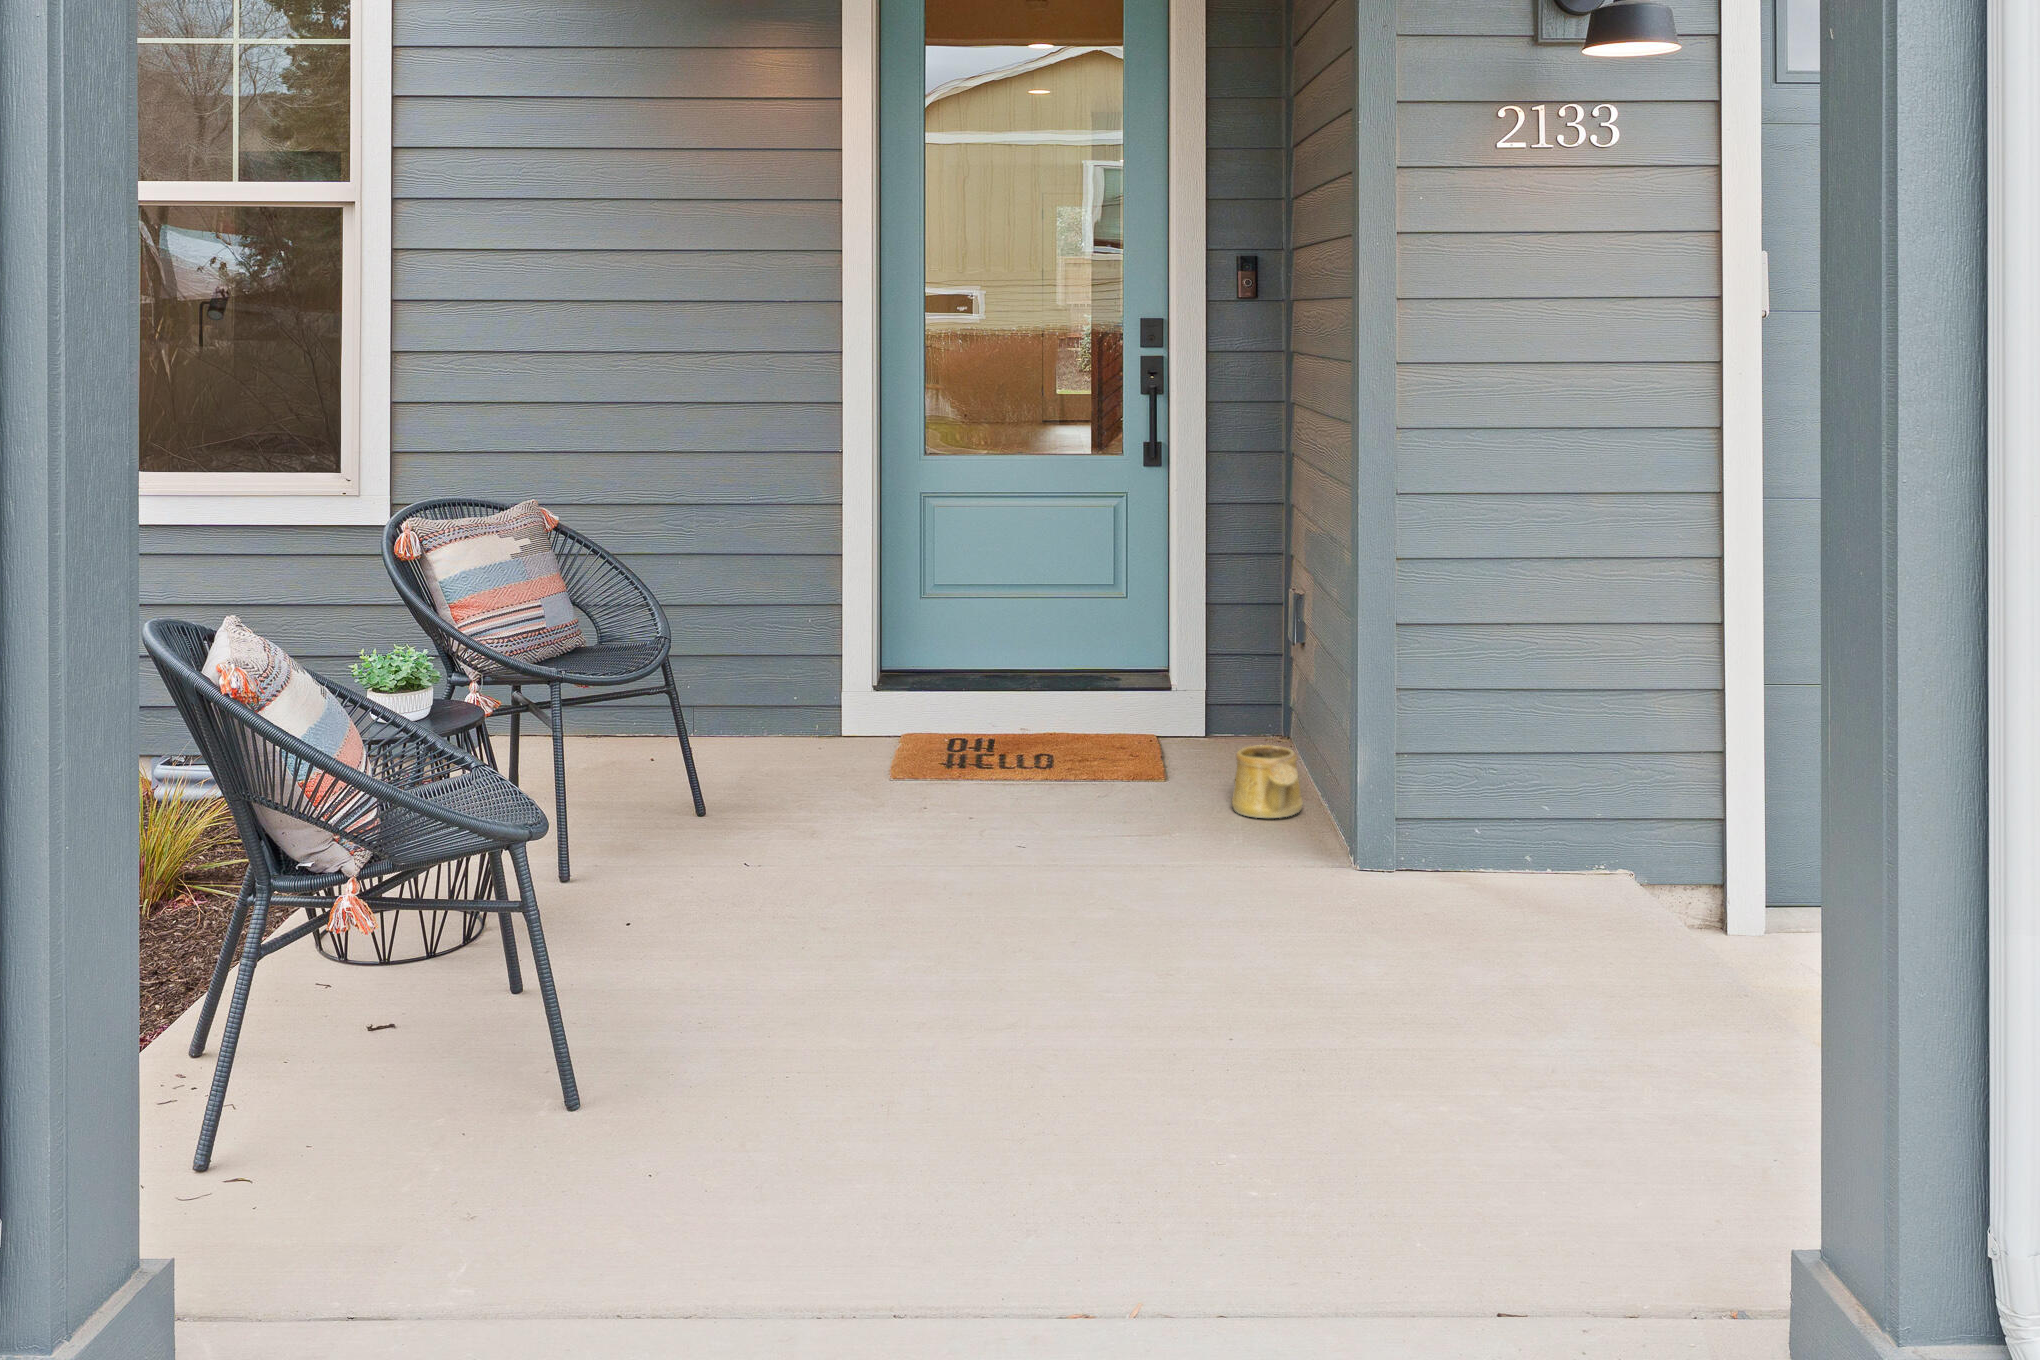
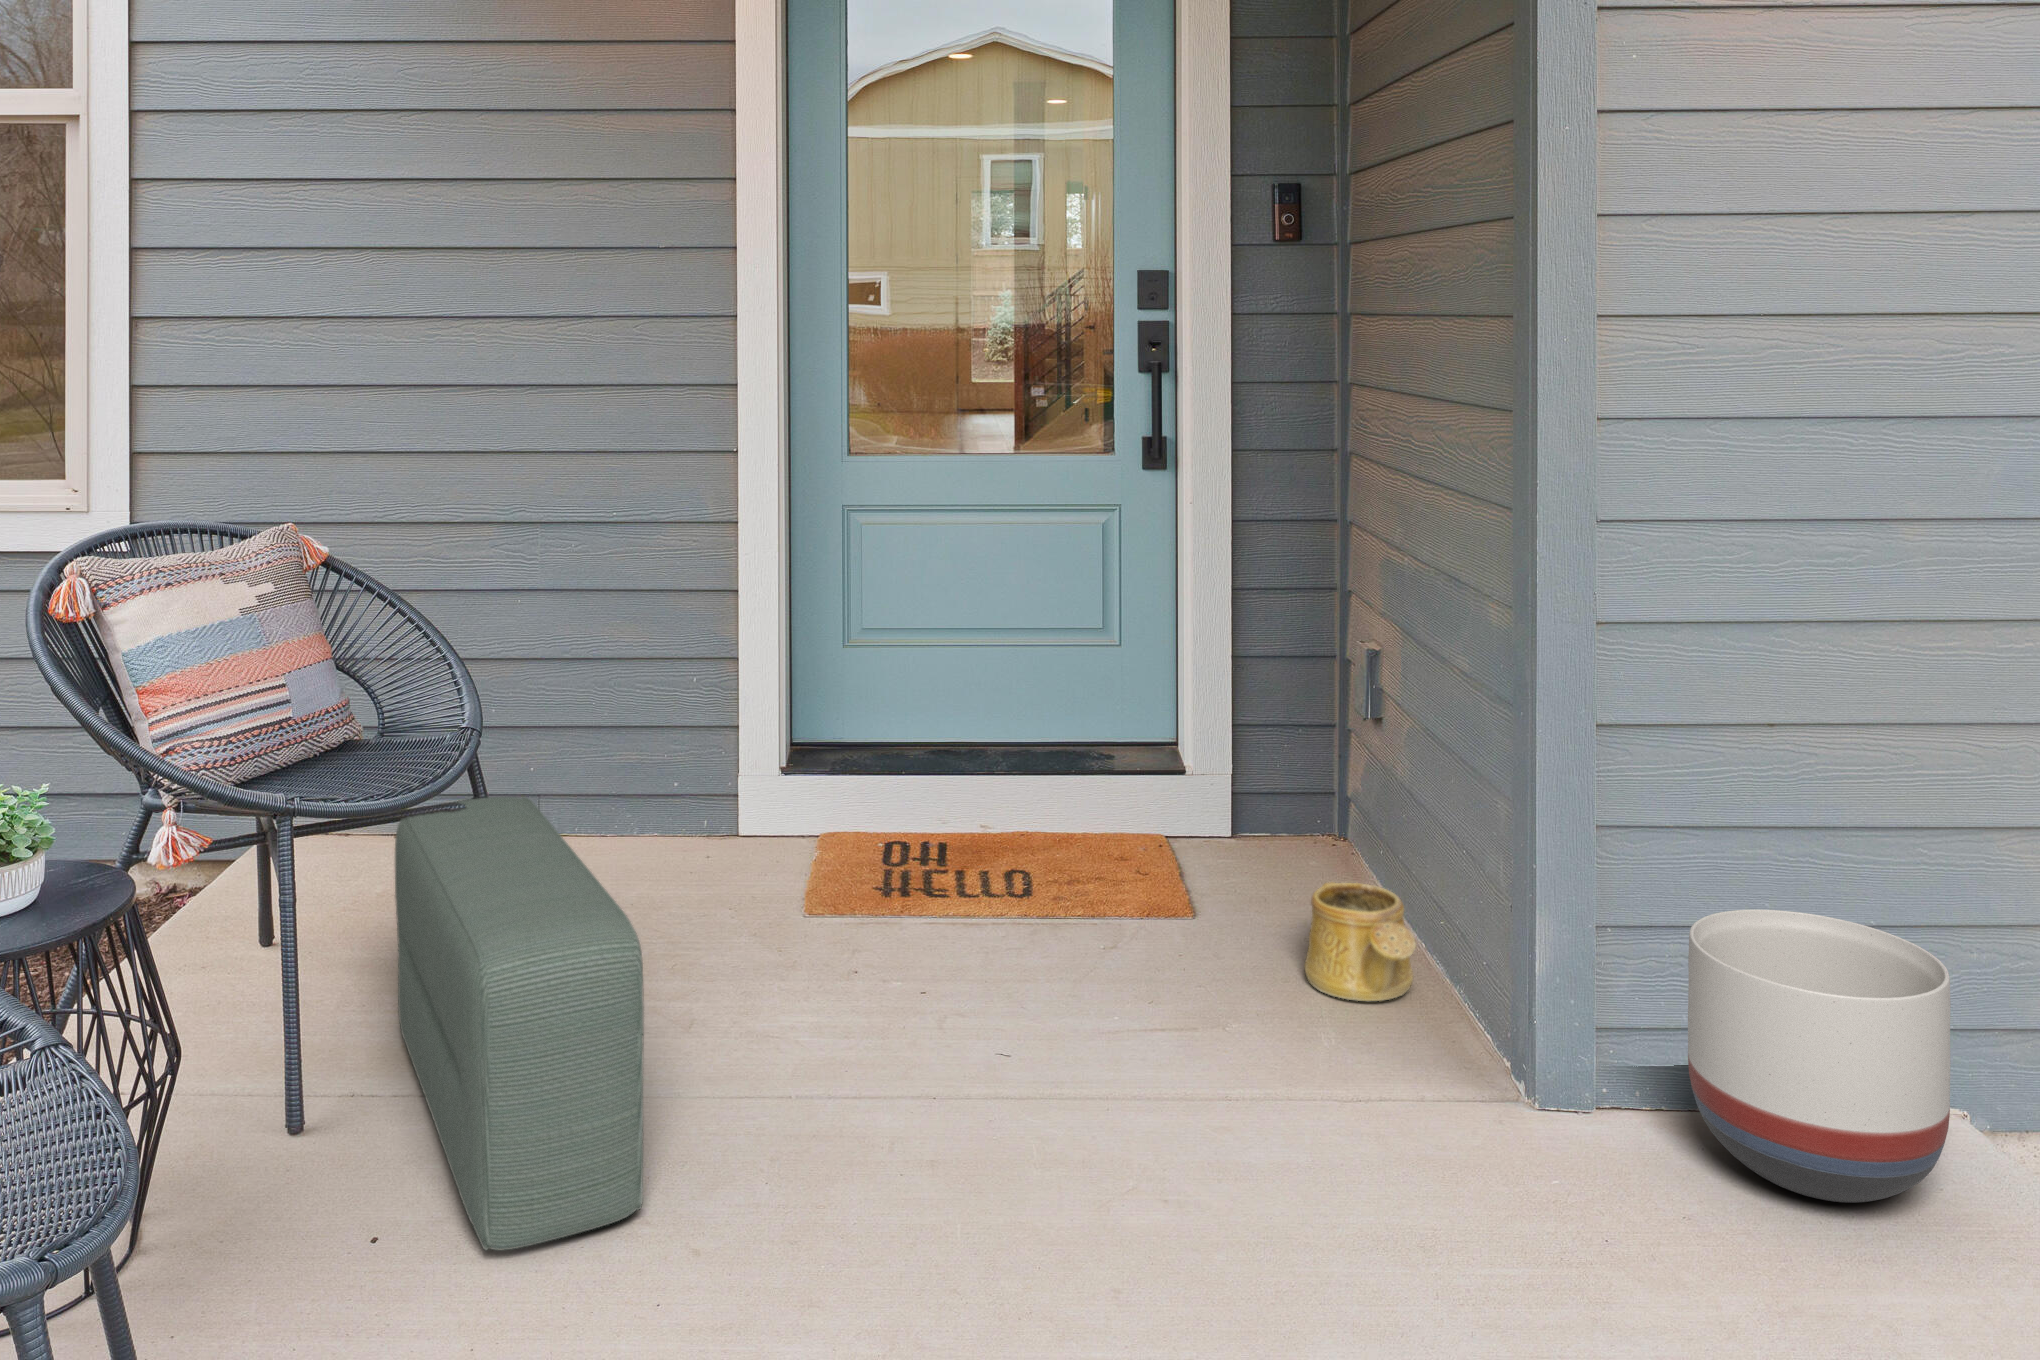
pouf: none [619,682,796,922] -> present [395,797,644,1250]
planter: none [1440,737,1583,898] -> present [1688,909,1951,1203]

